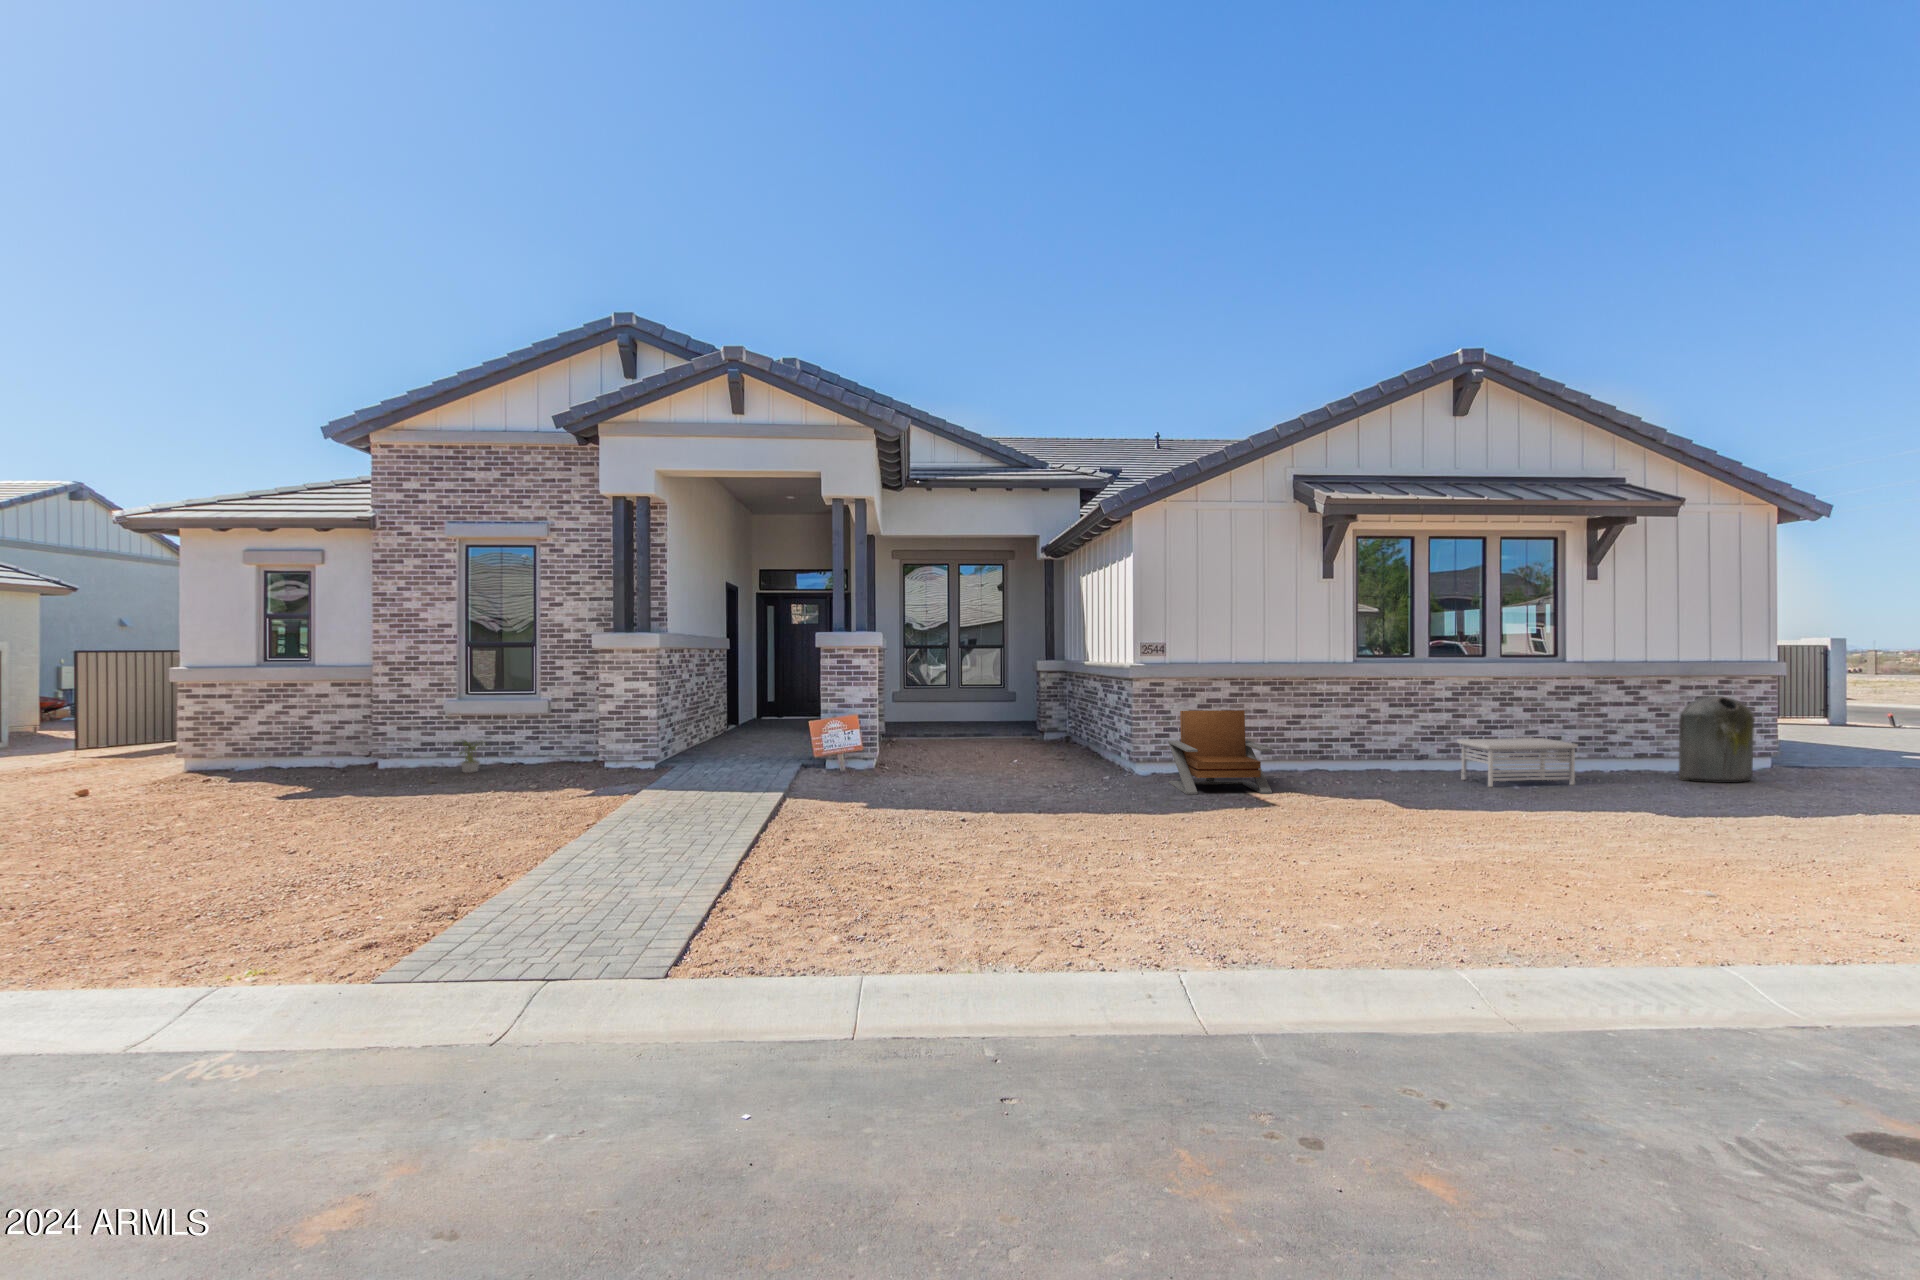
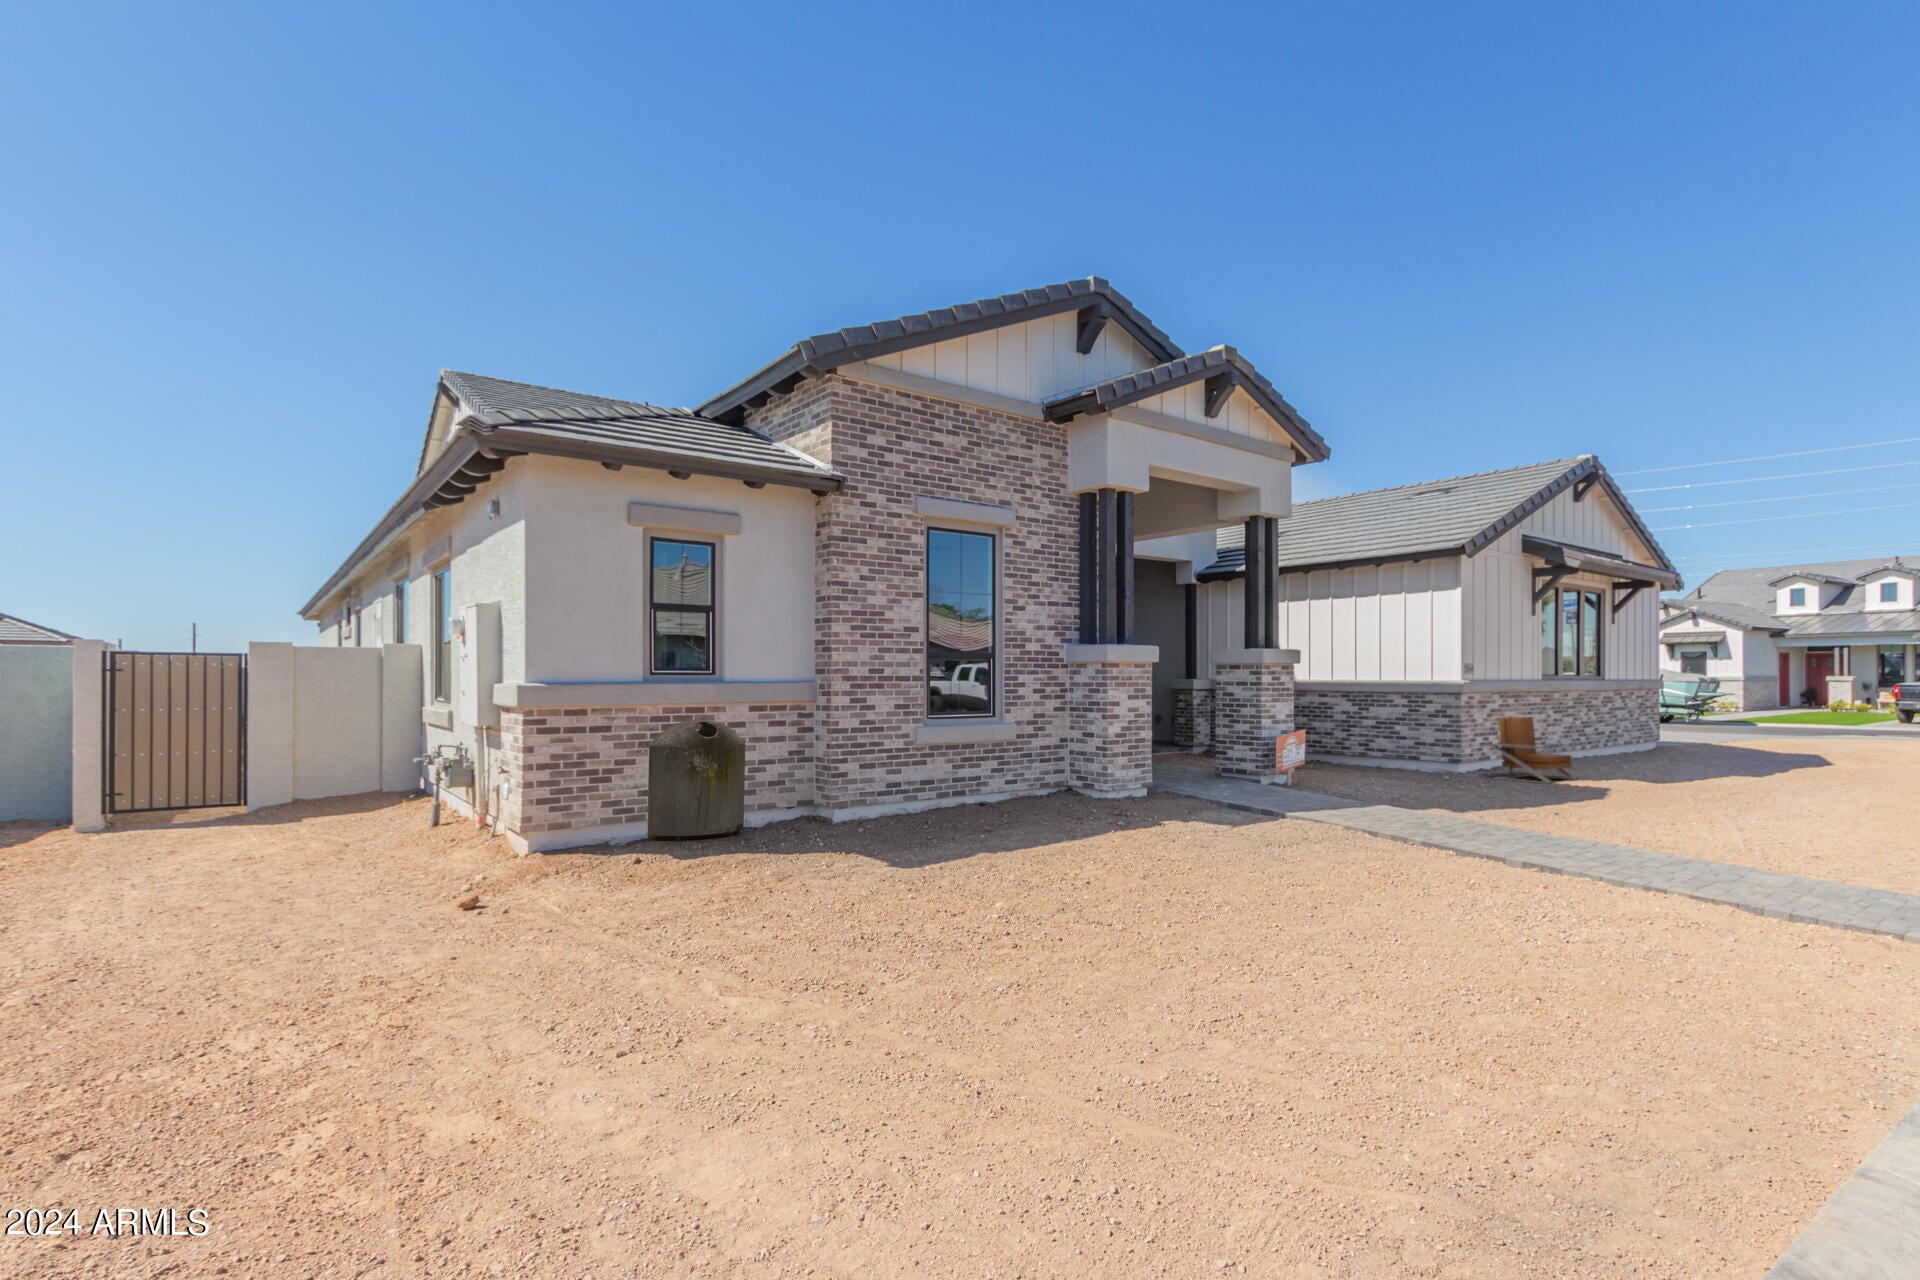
trash can: present [1678,696,1754,783] -> present [648,720,745,840]
storage bench: present [1457,738,1578,787] -> none [1588,735,1649,769]
potted plant: present [459,740,485,773] -> none [943,775,985,817]

